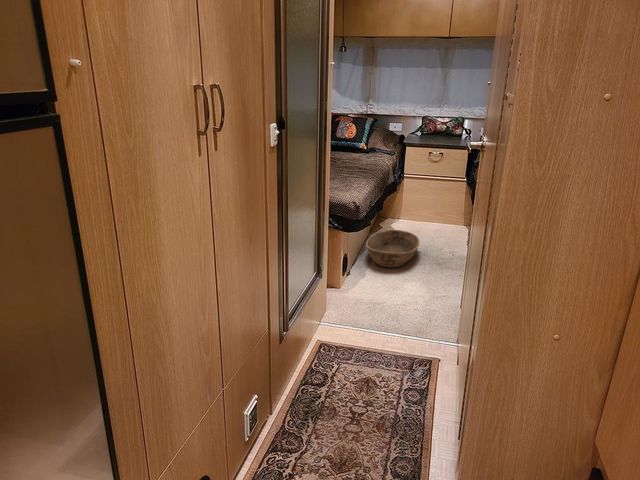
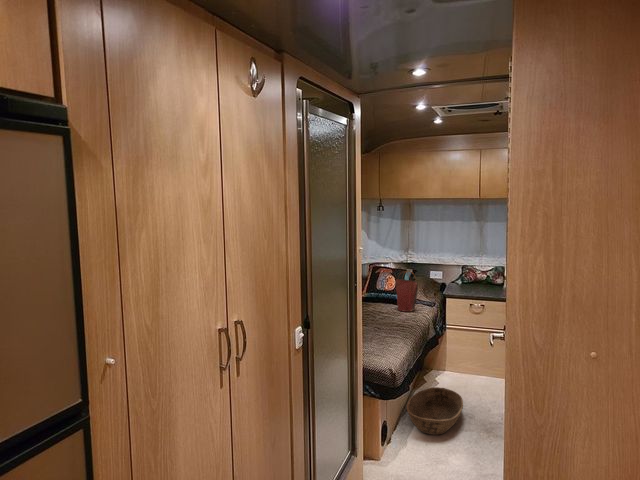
handbag: none [357,115,380,157] -> present [396,279,418,312]

